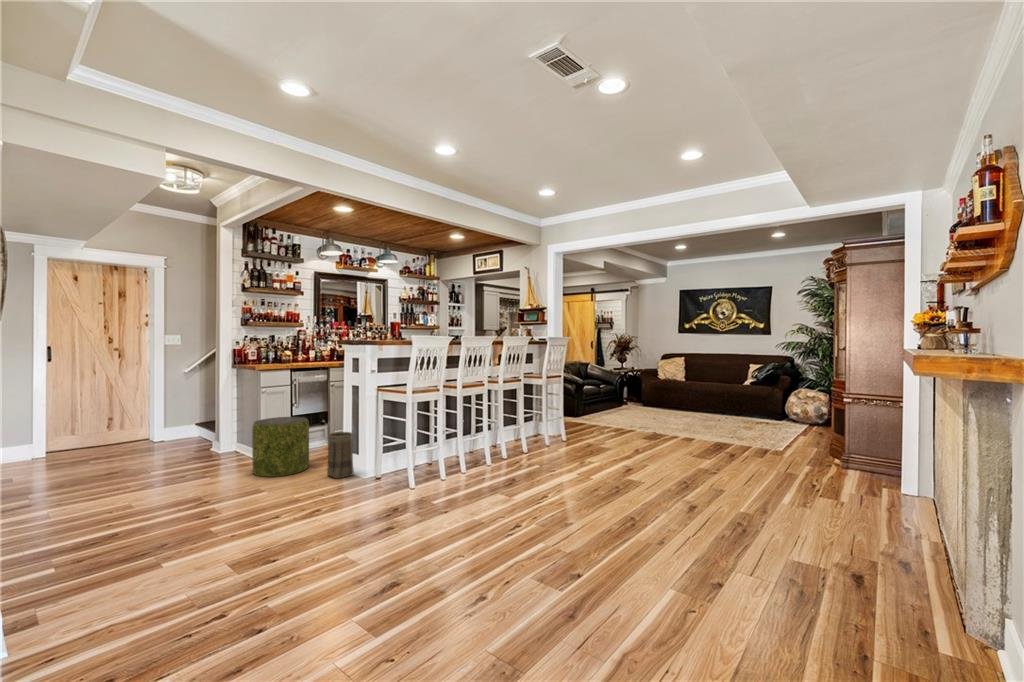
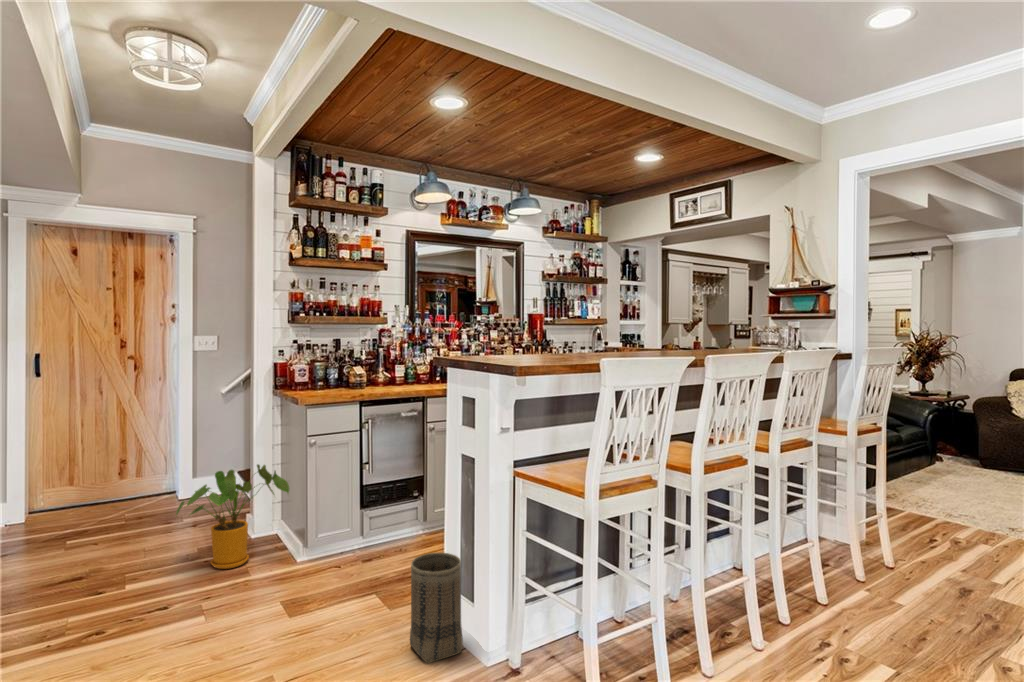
house plant: none [182,405,250,462] -> present [176,465,289,569]
pouf: present [252,417,309,477] -> none [275,501,380,636]

